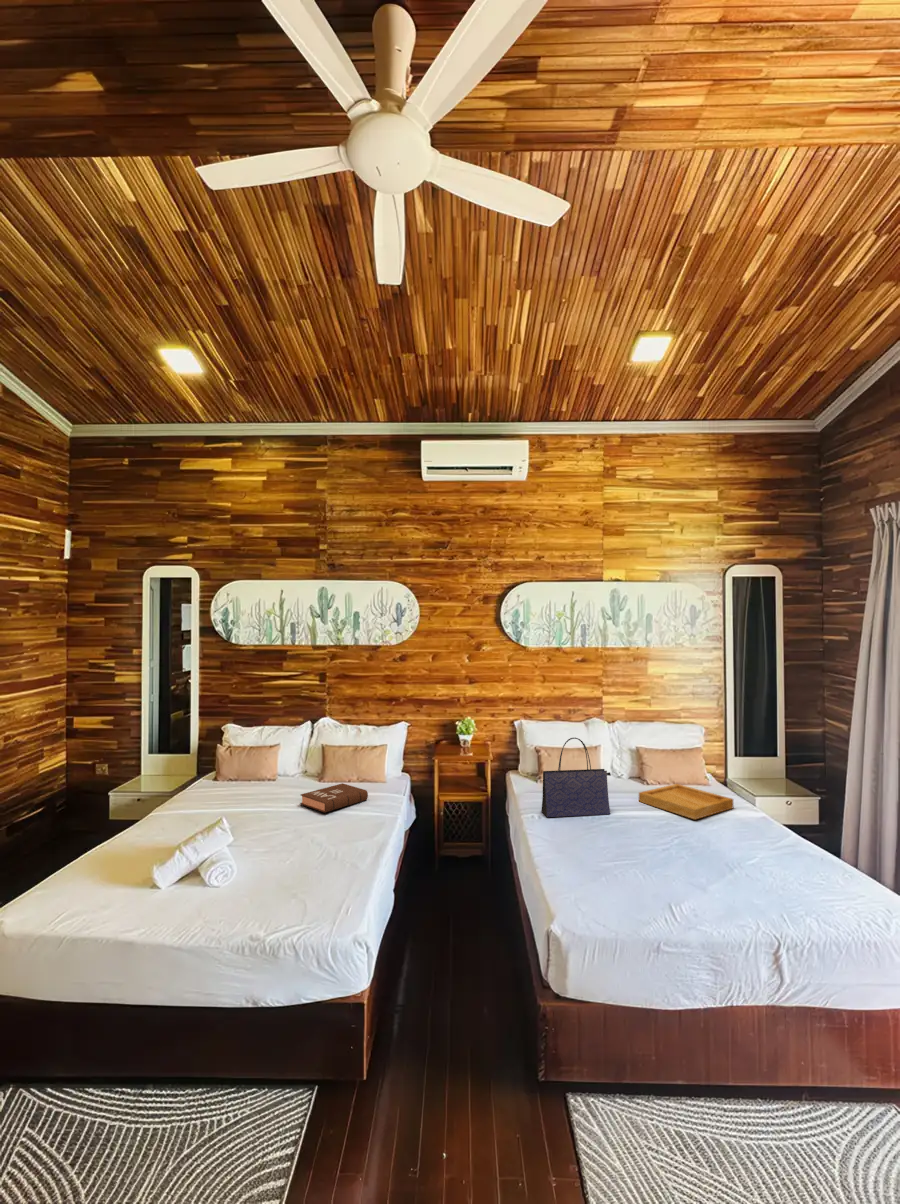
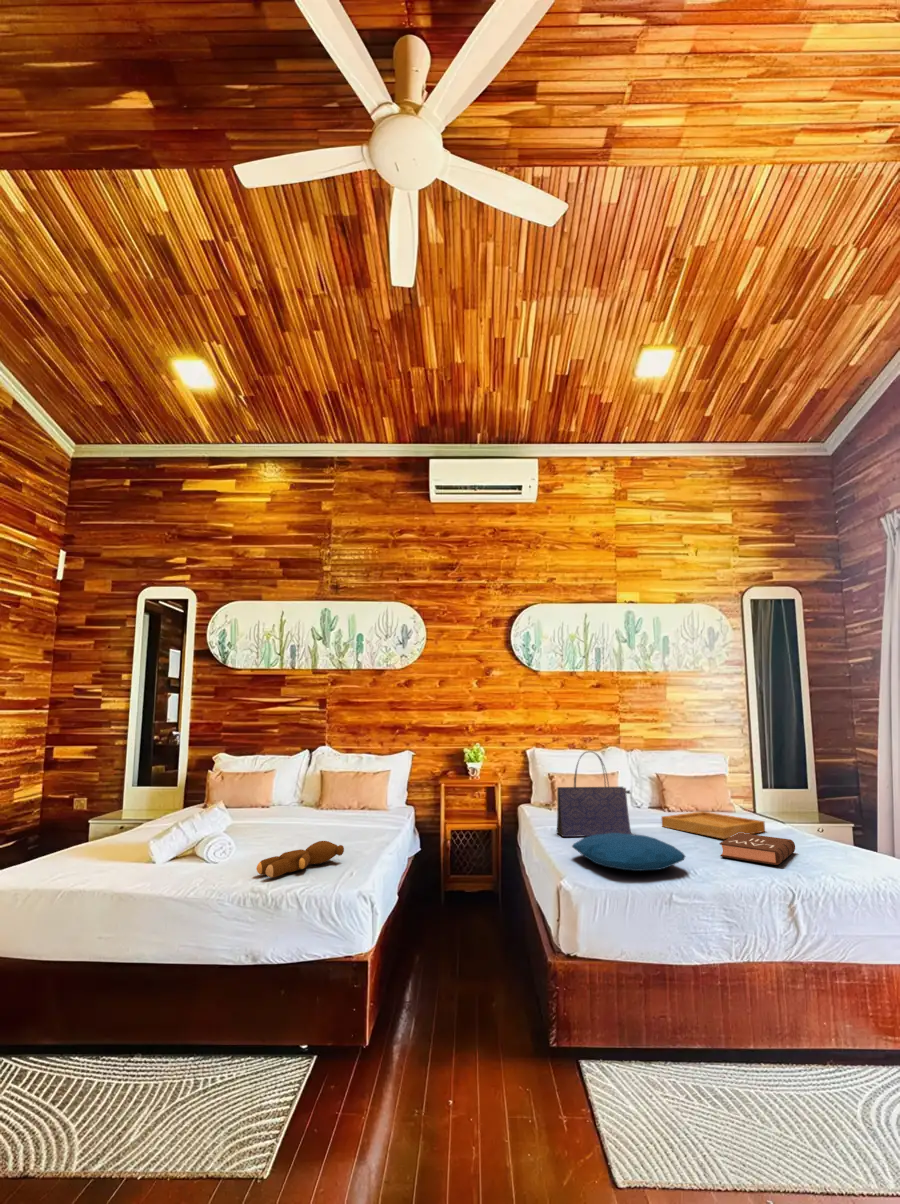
book: present [300,783,368,812] -> present [720,833,795,865]
pillow: none [555,823,659,868] -> present [572,833,685,871]
teddy bear: none [263,832,344,876] -> present [256,841,344,878]

